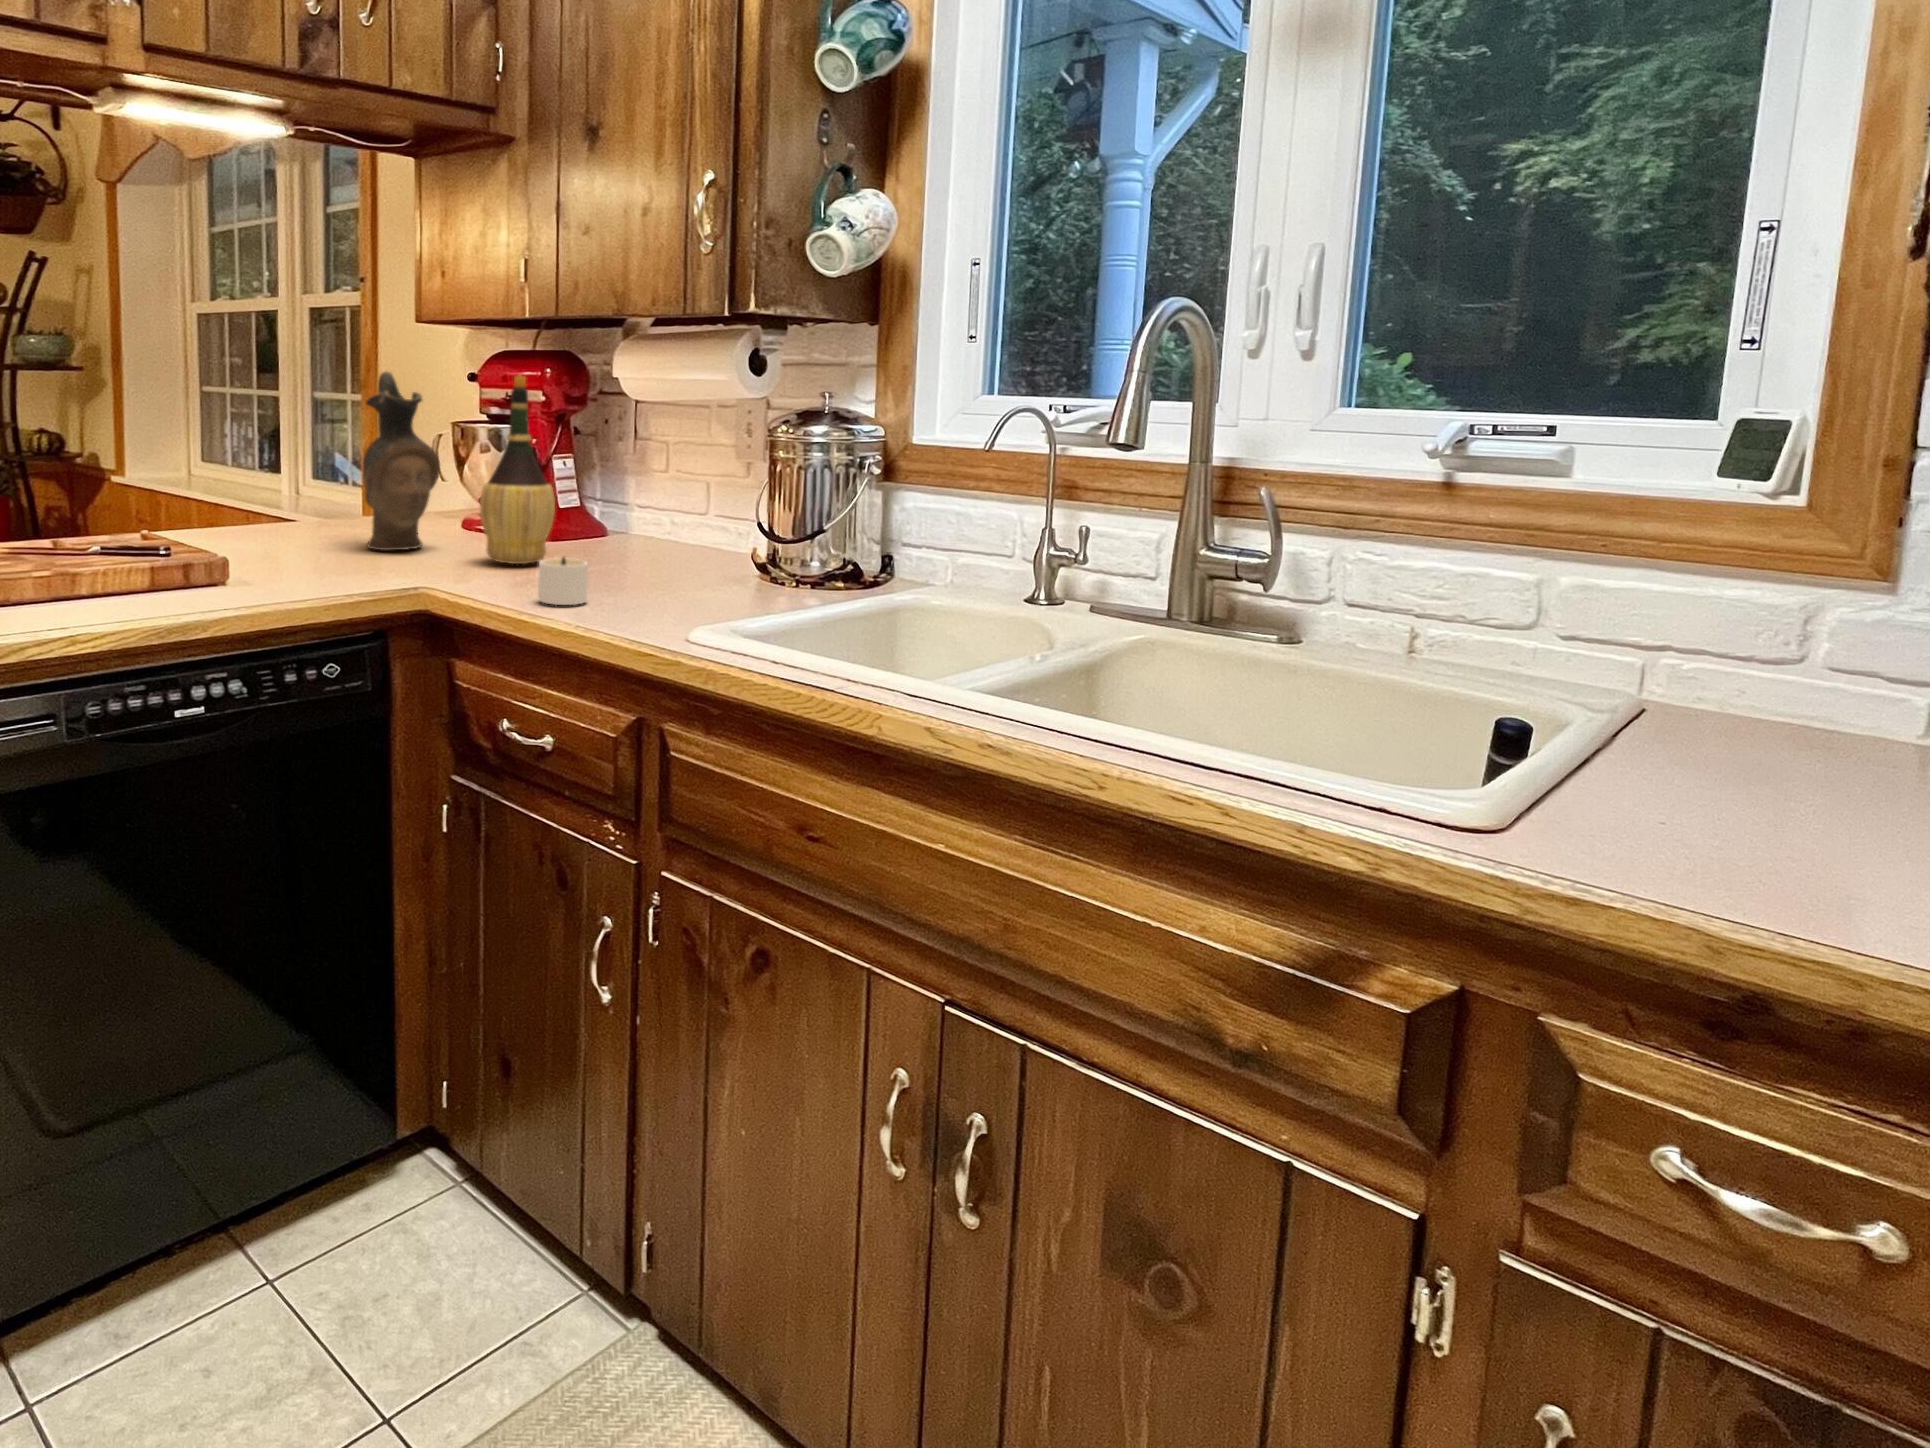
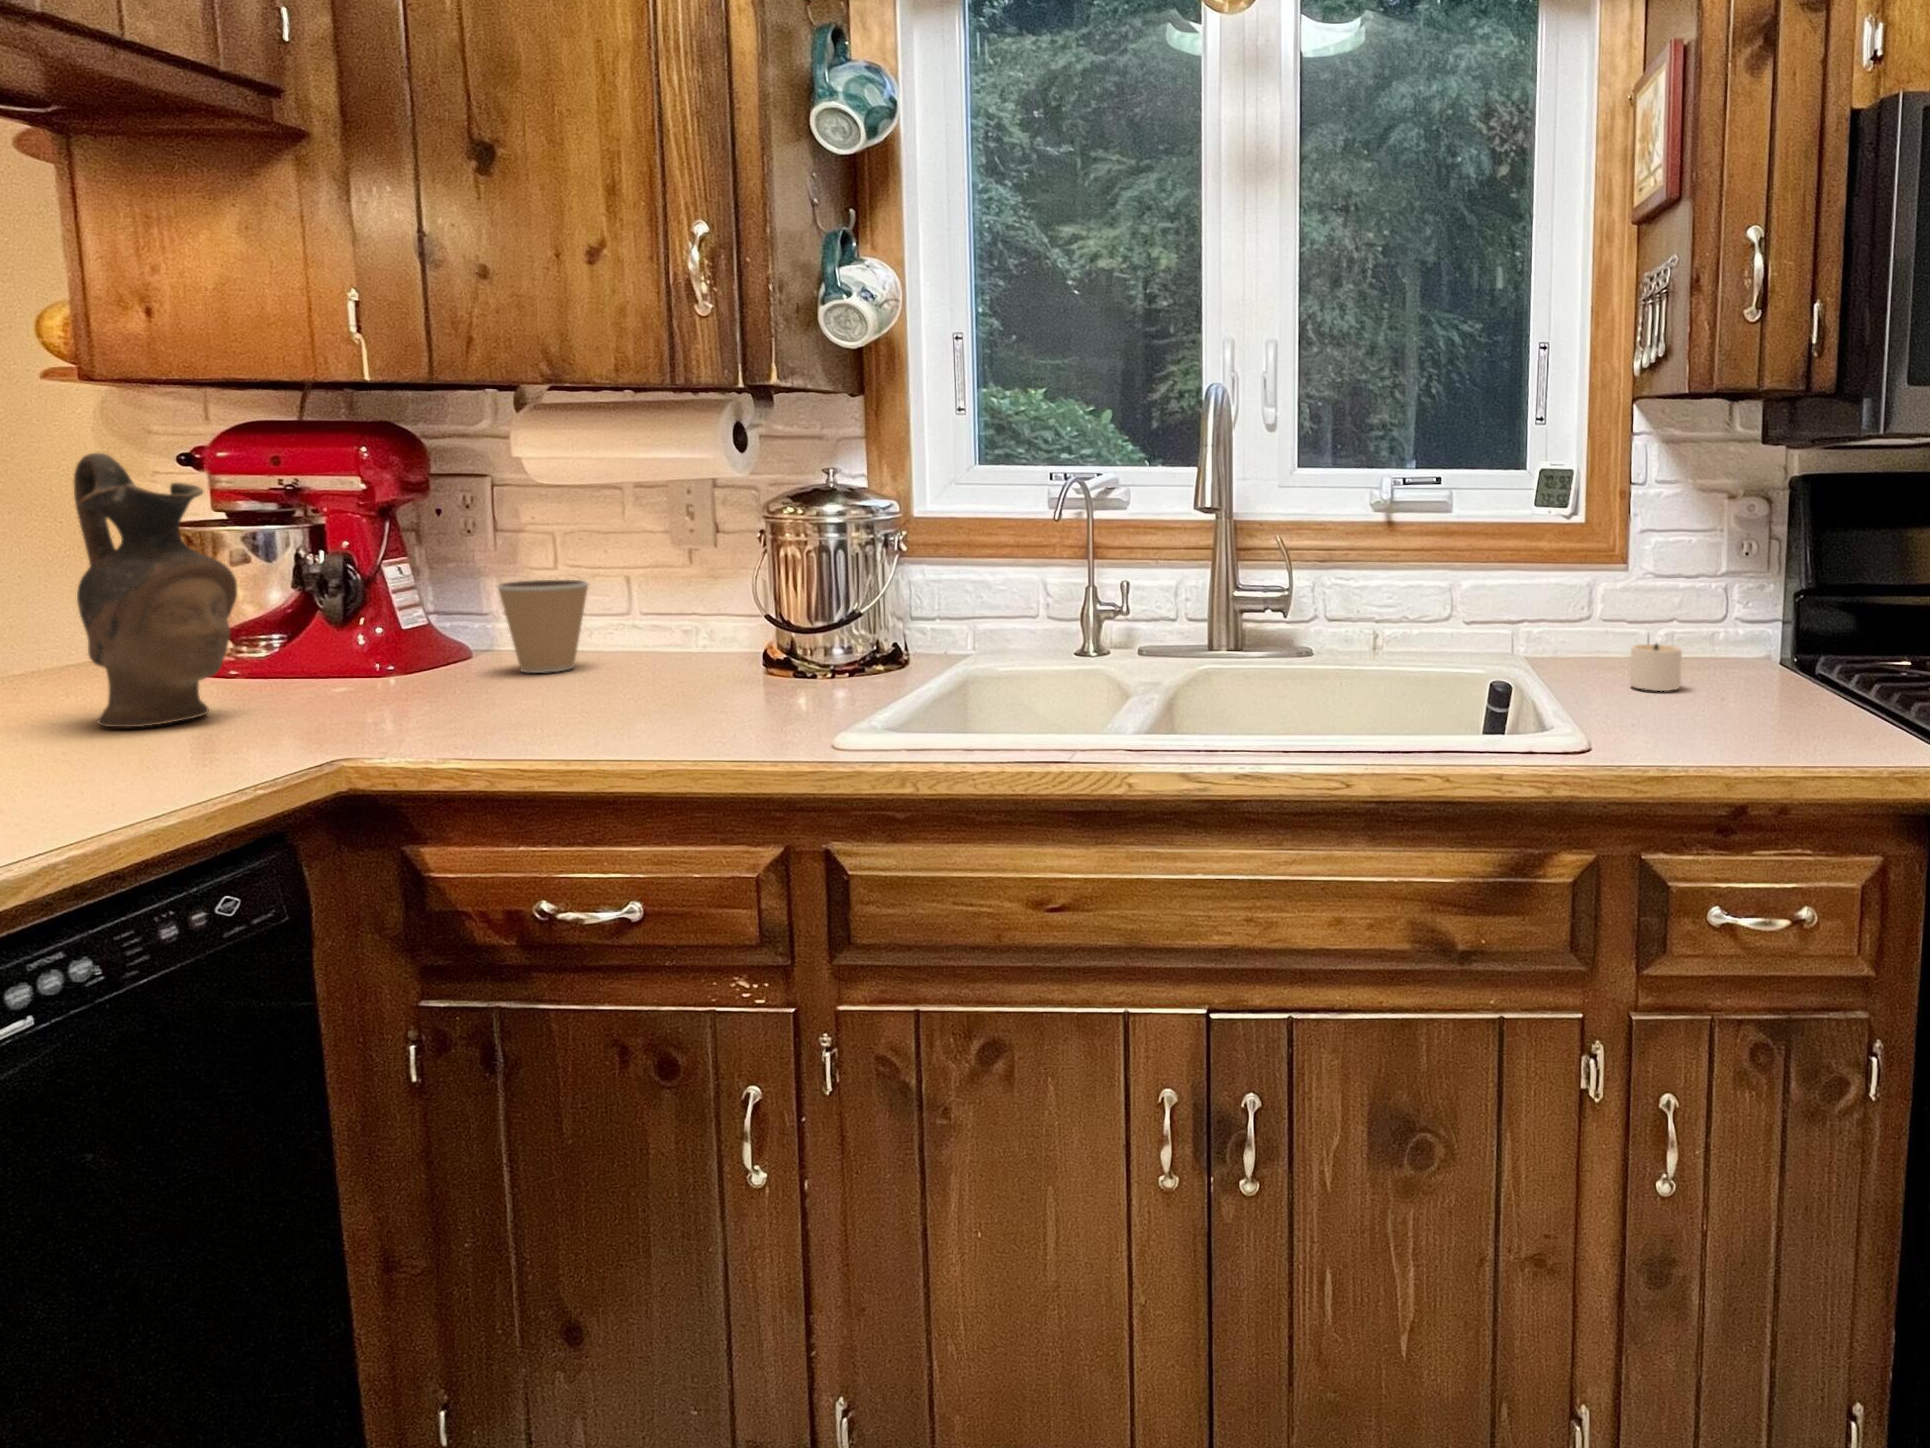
wine bottle: present [480,376,555,564] -> none [353,455,480,711]
coffee cup: none [602,478,664,551] -> present [498,580,588,673]
candle: present [538,557,588,605] -> present [1630,643,1682,691]

